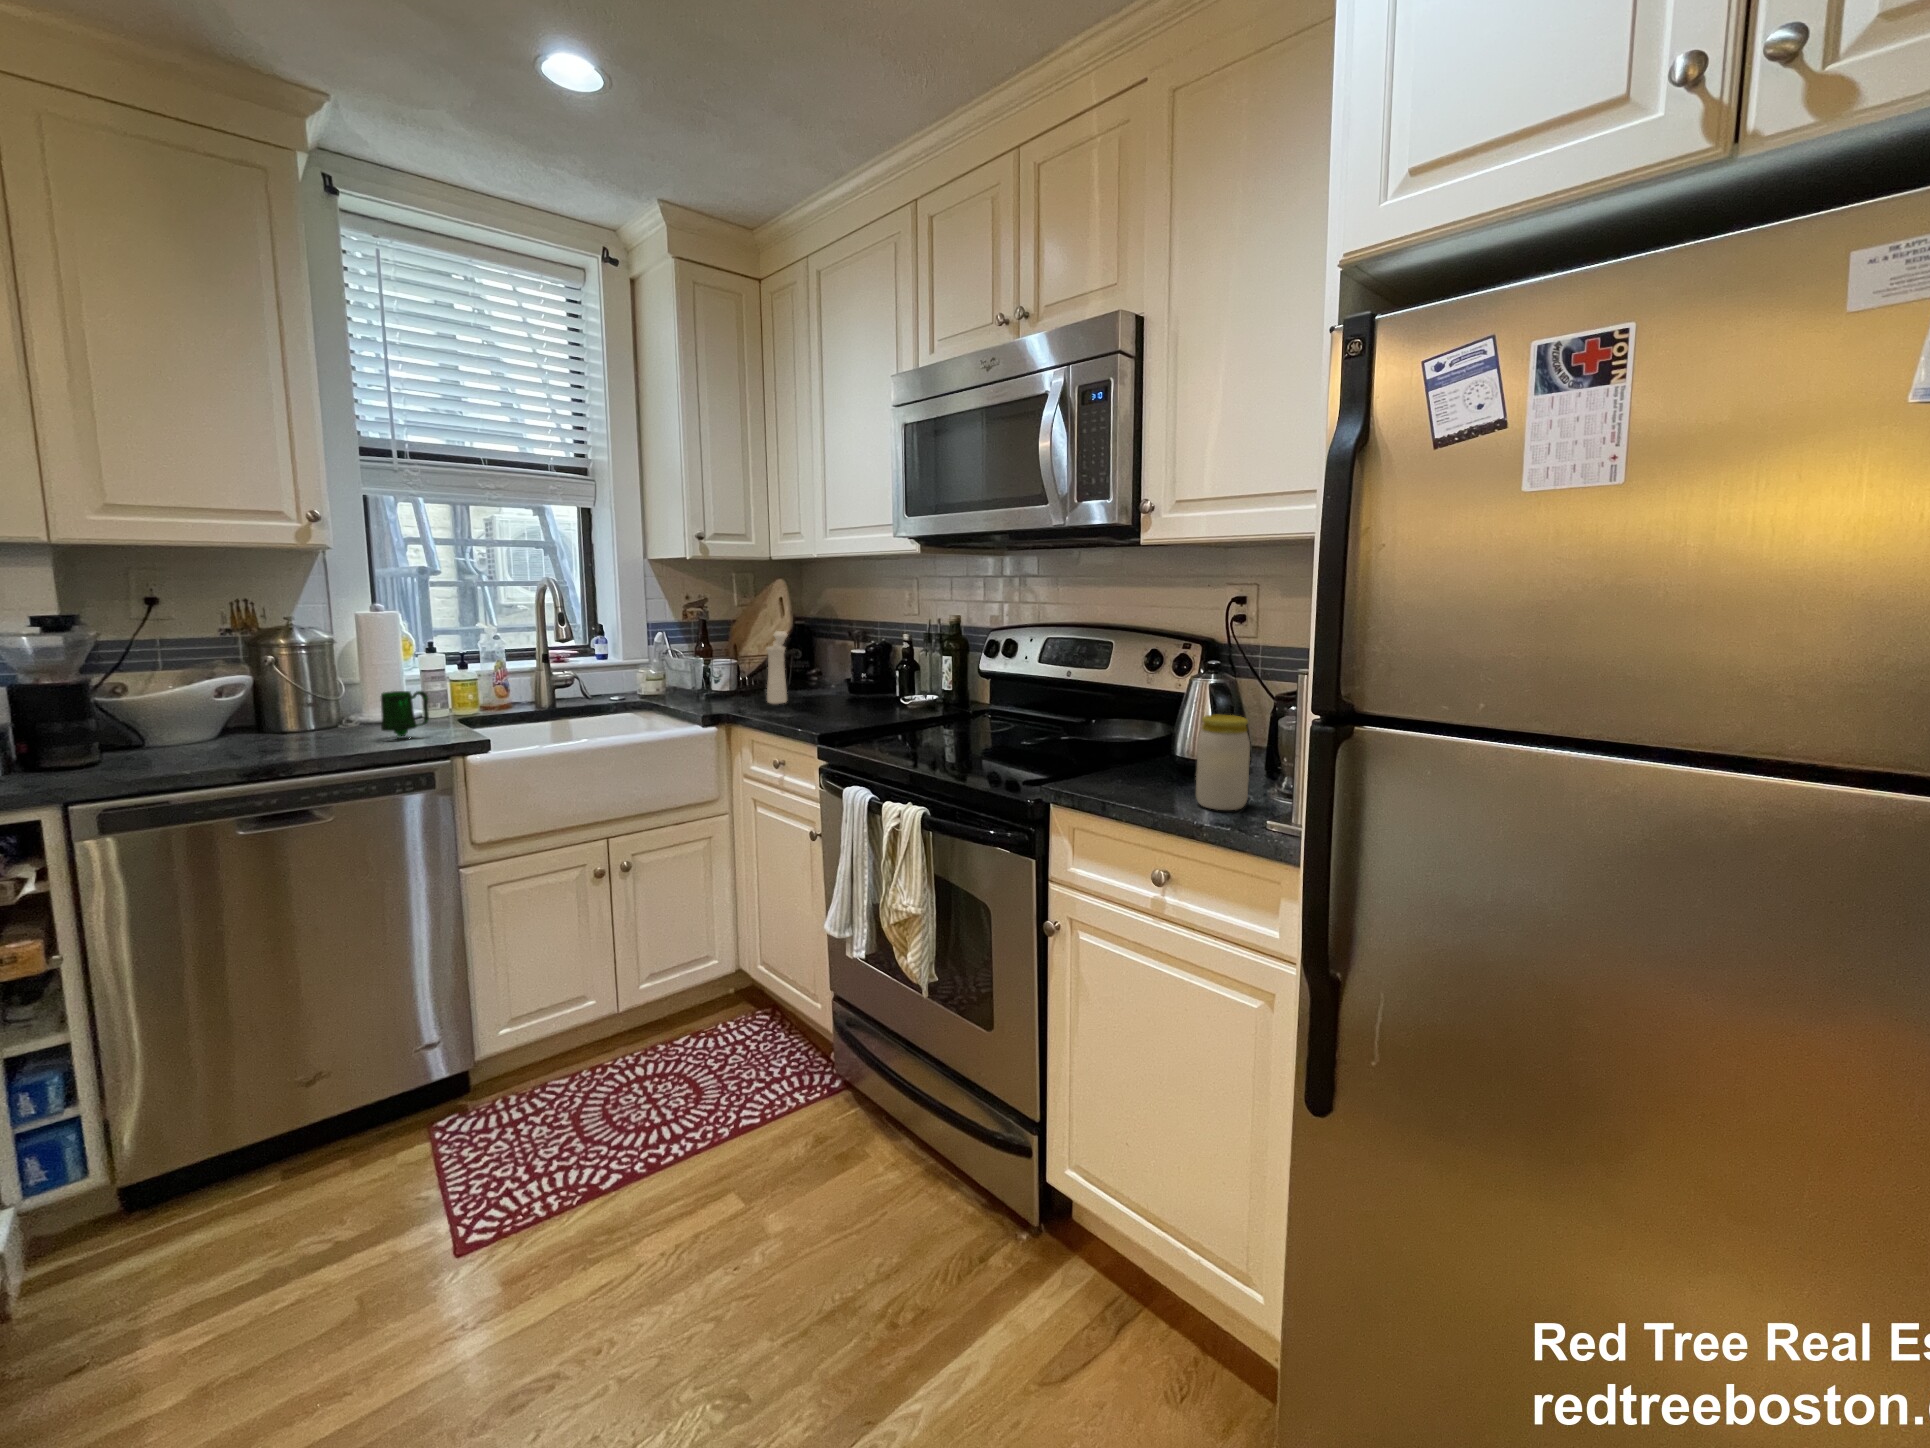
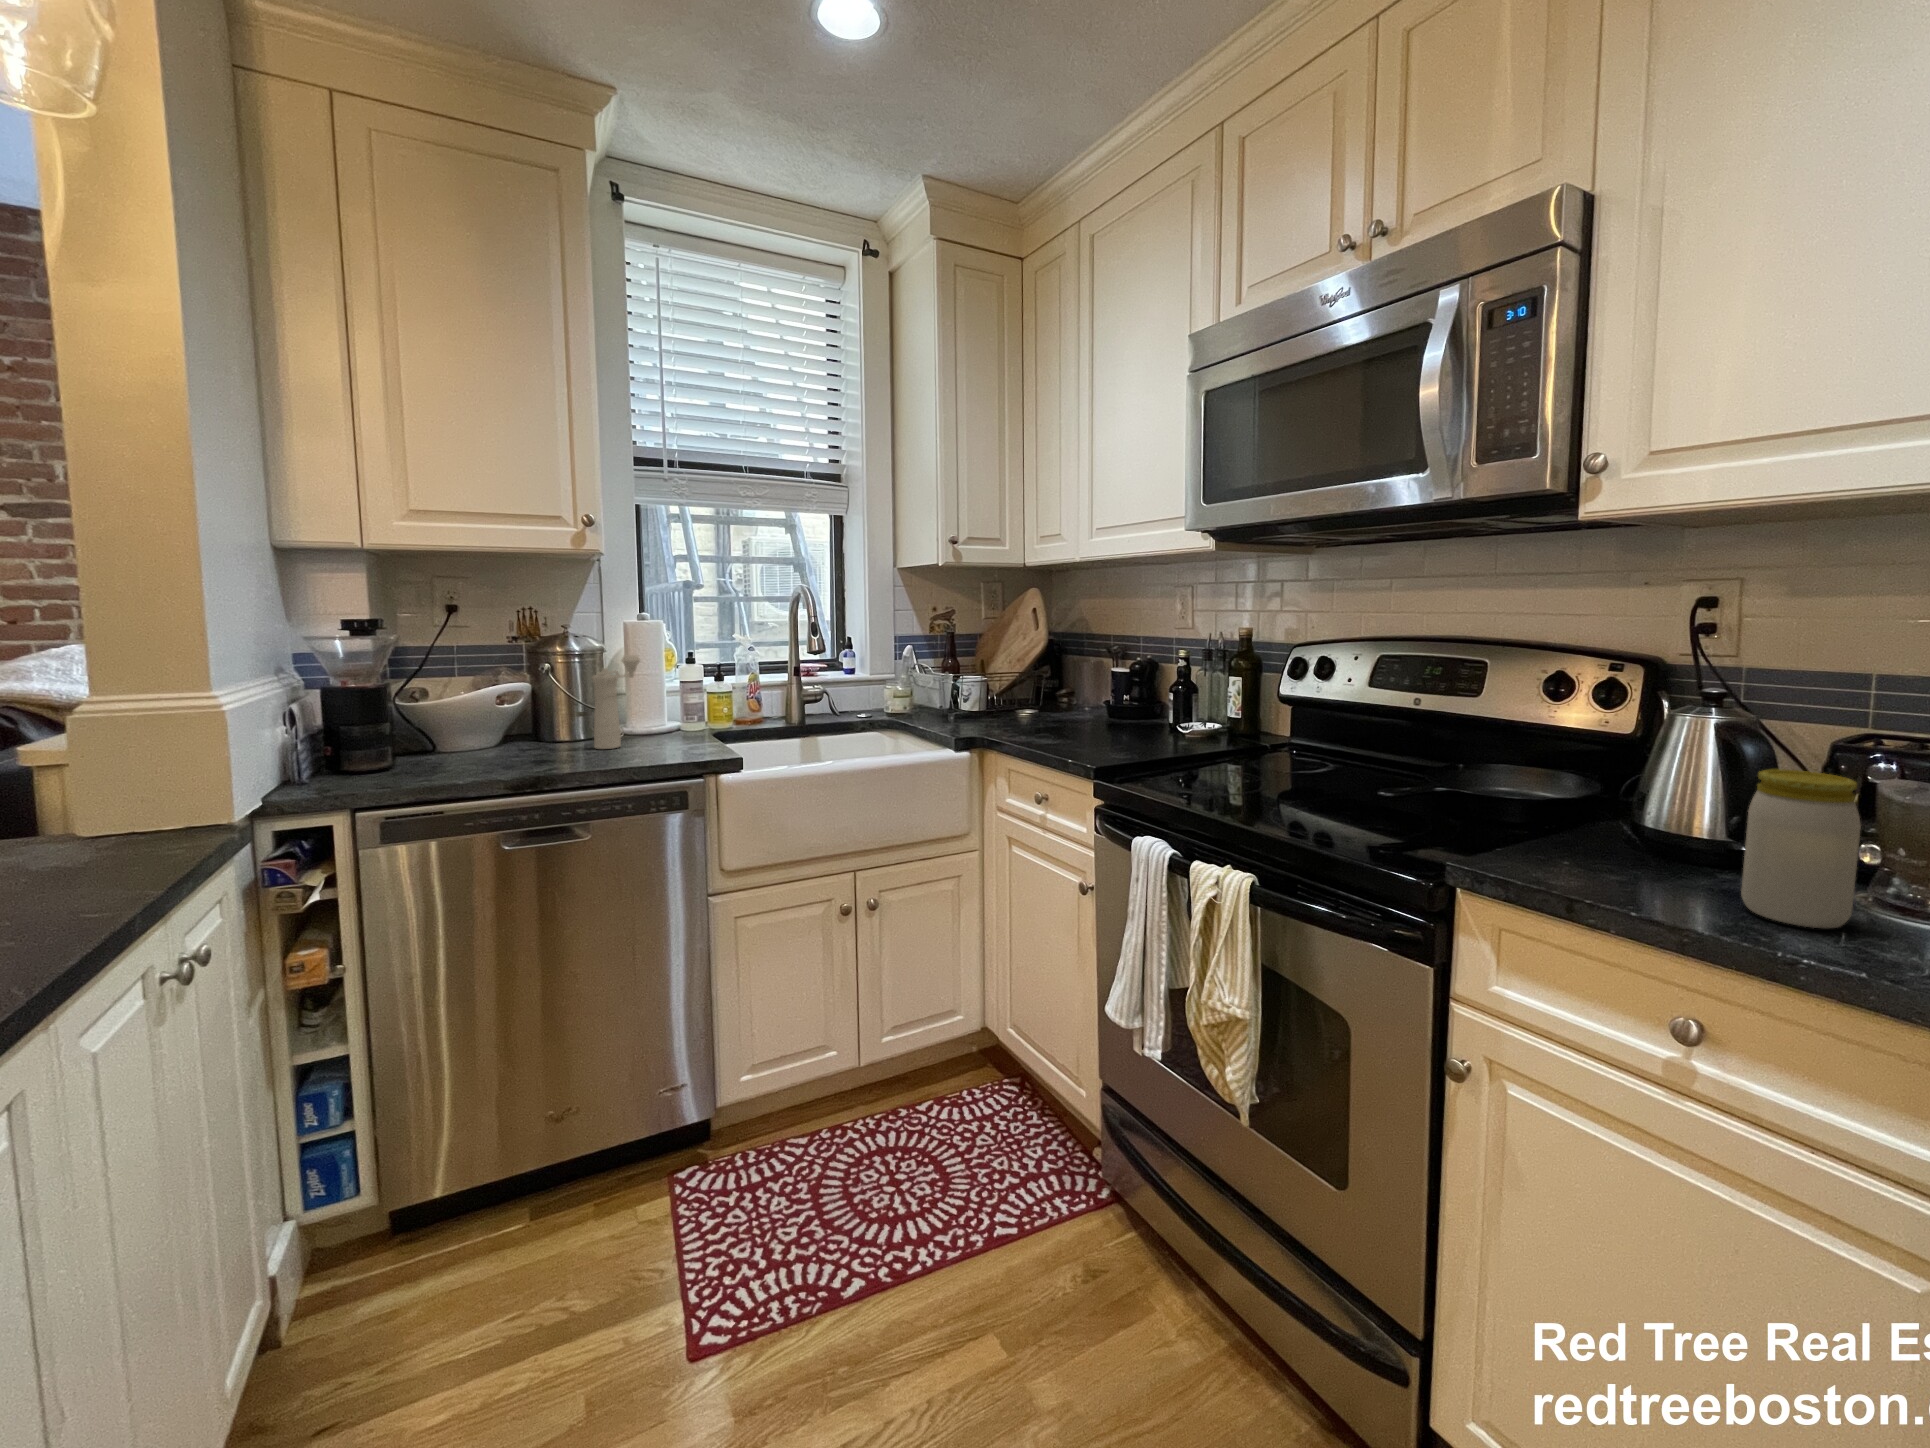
pepper mill: present [766,631,788,704] -> present [592,655,640,749]
mug: present [381,691,429,737] -> none [643,703,687,755]

